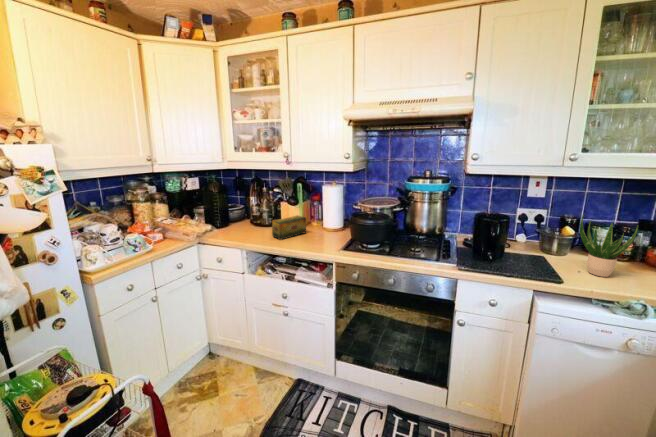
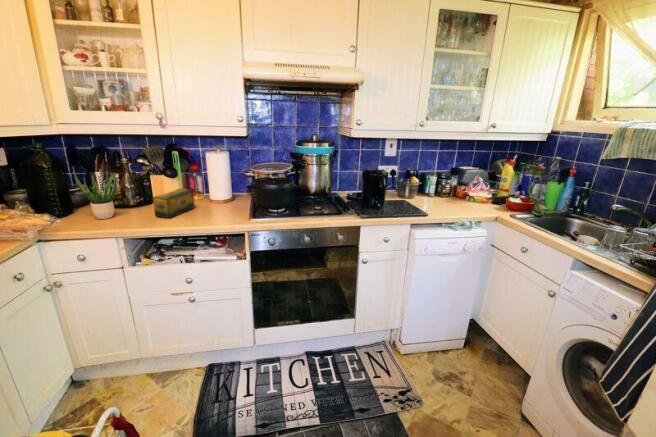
potted plant: present [580,217,638,277] -> present [73,168,117,219]

